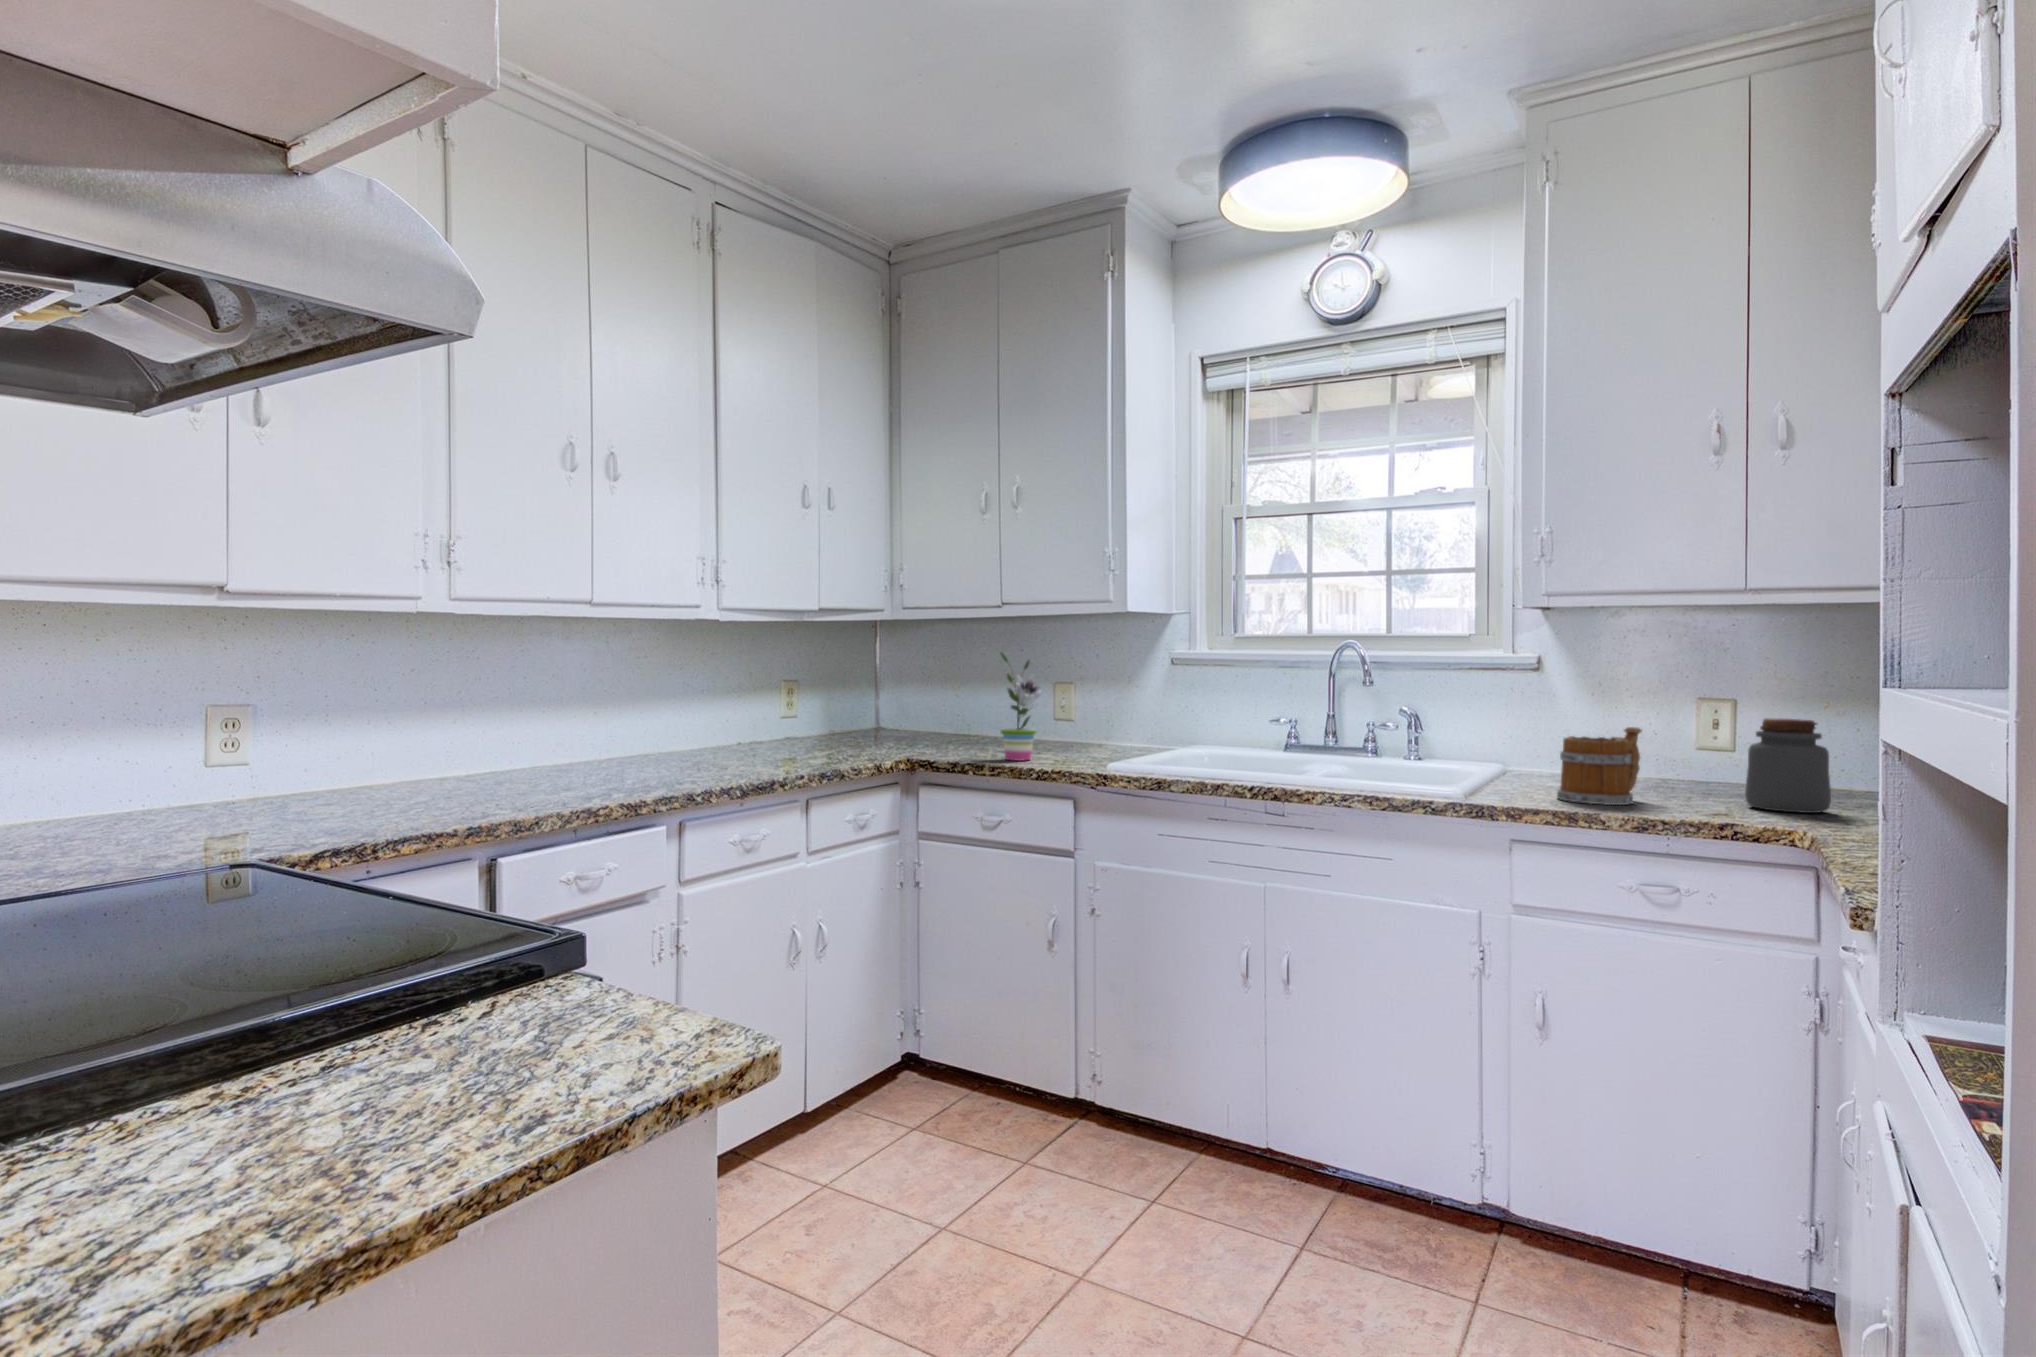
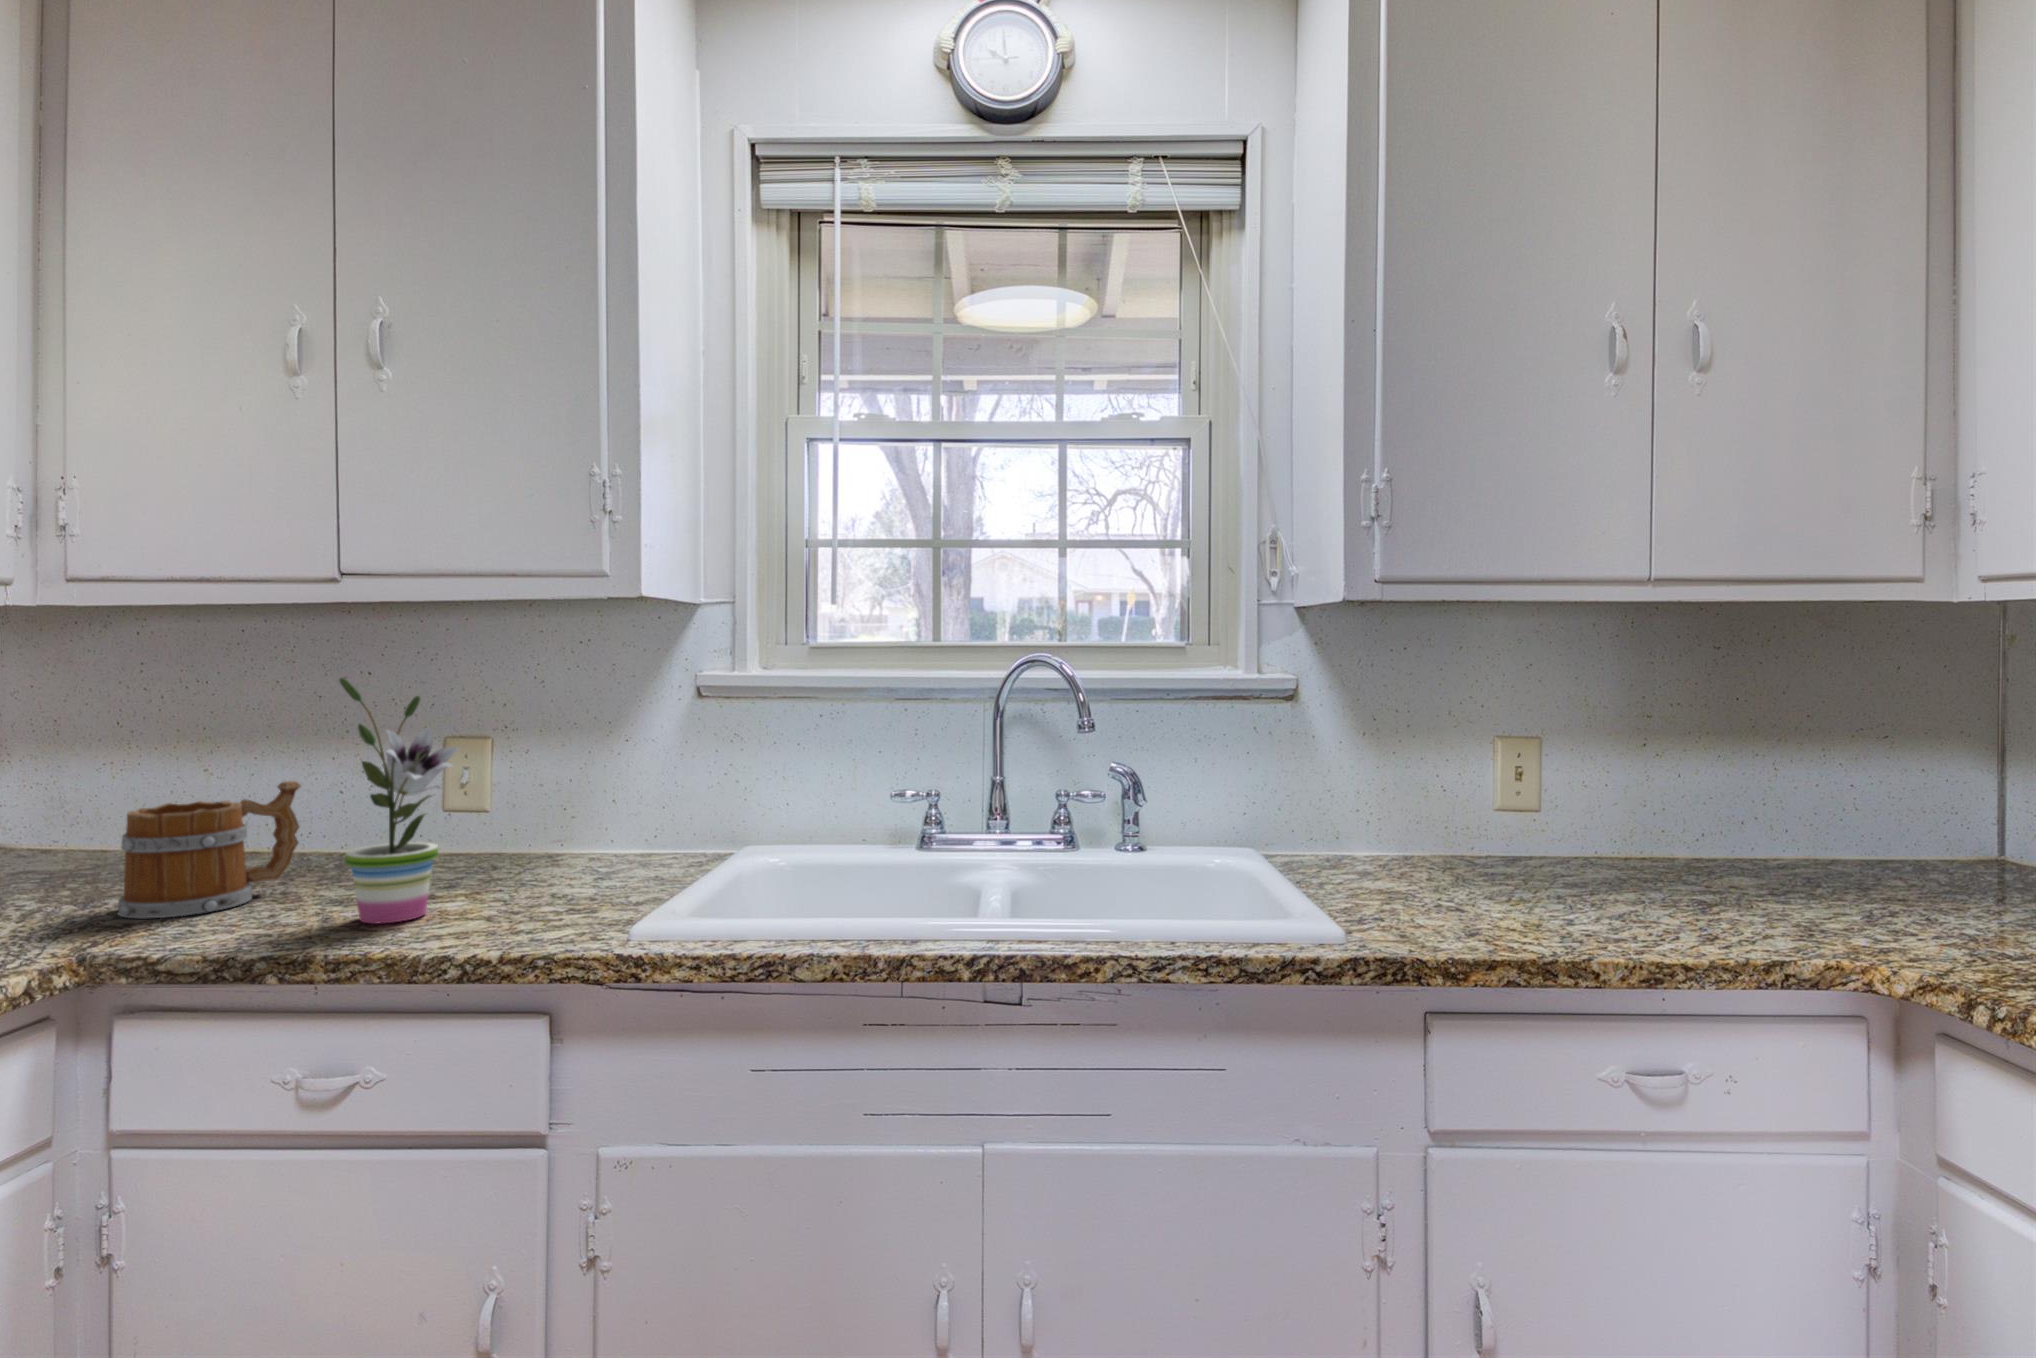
jar: present [1745,718,1831,813] -> none [1619,763,1733,900]
mug: present [1557,727,1642,805] -> present [118,781,301,918]

